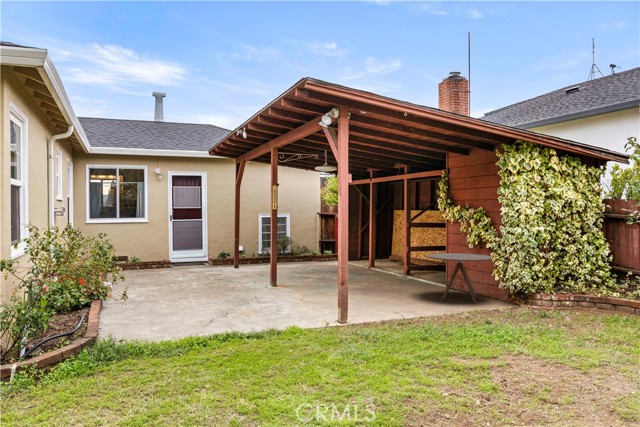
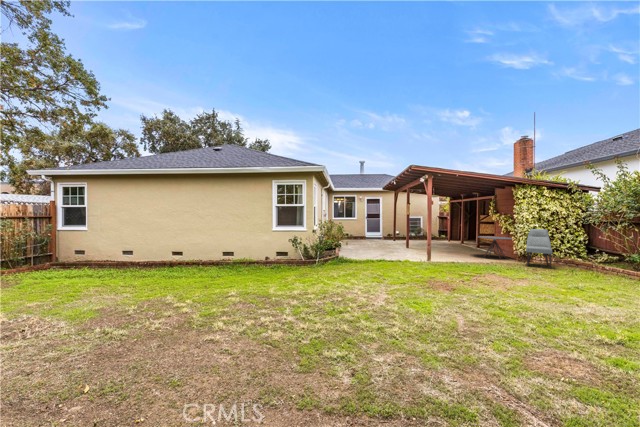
chair: none [531,236,589,321] -> present [526,229,552,268]

